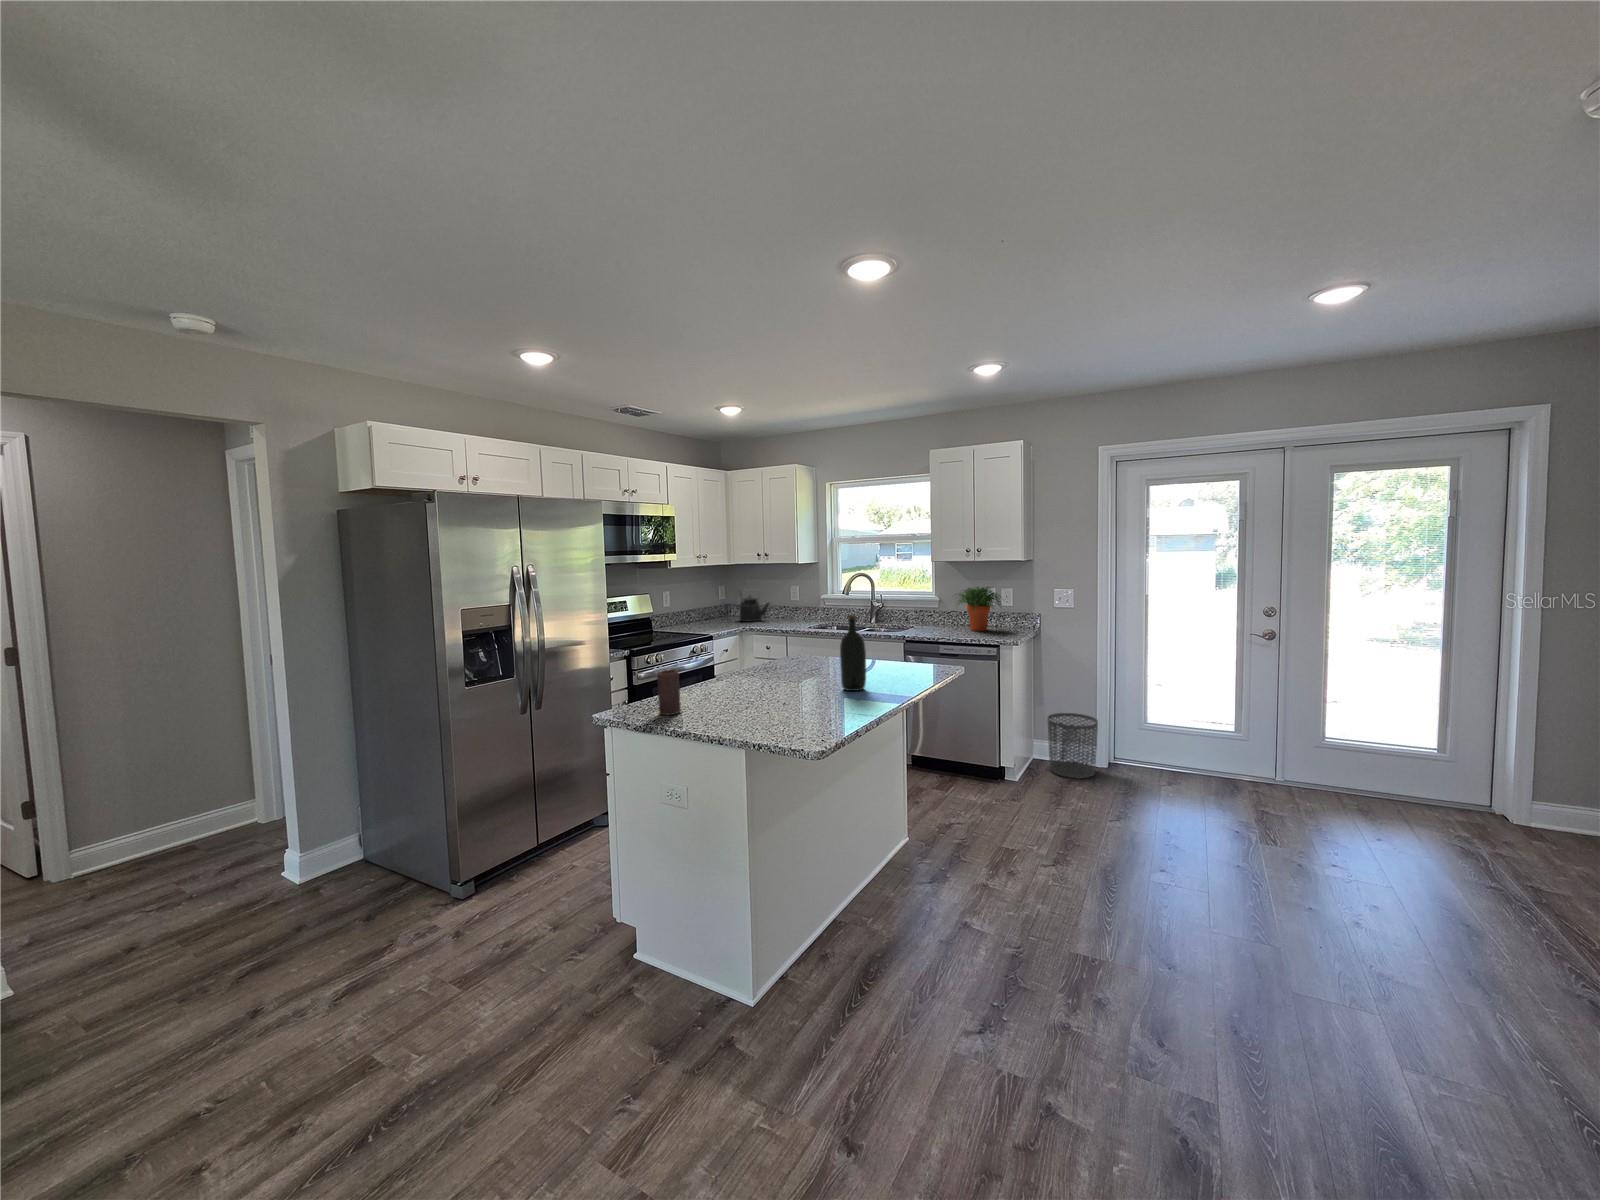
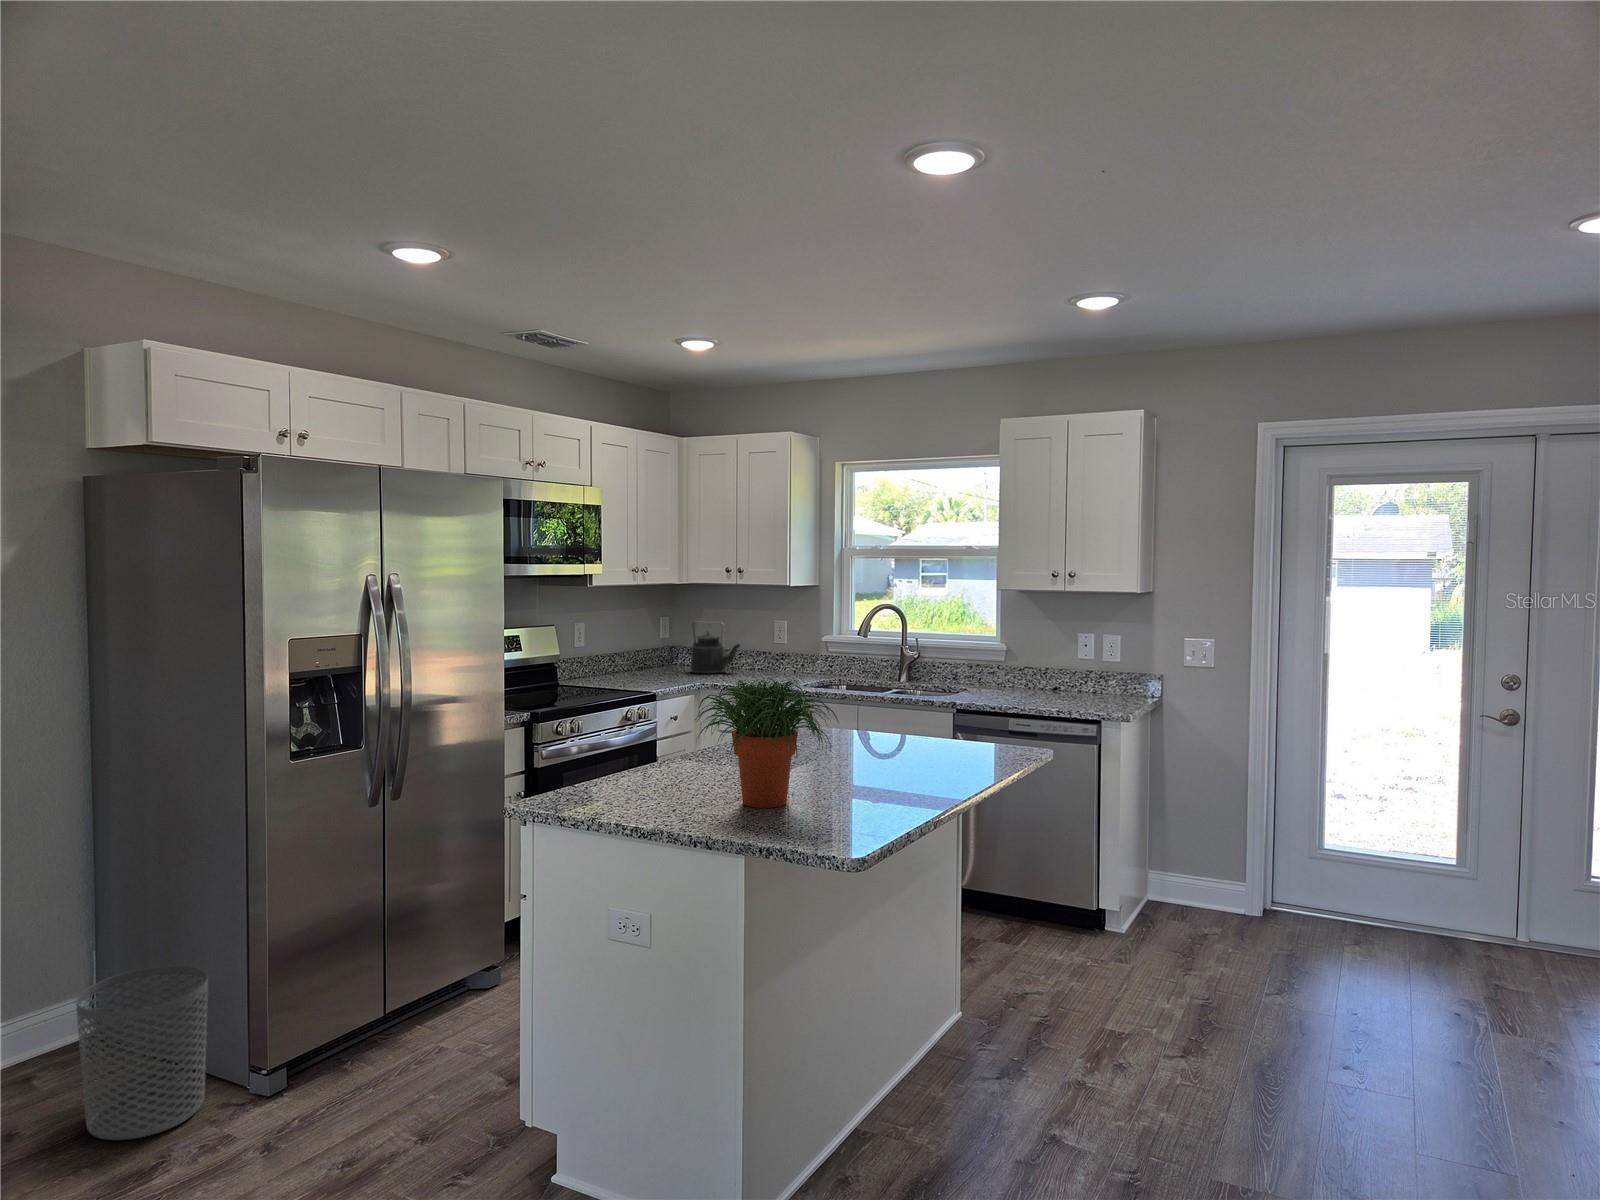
potted plant: present [955,587,1002,631] -> present [695,678,837,808]
wine bottle: present [840,615,866,691] -> none [874,665,912,780]
candle: present [657,669,681,715] -> none [608,739,640,807]
waste bin: present [1048,713,1098,778] -> present [76,966,208,1140]

